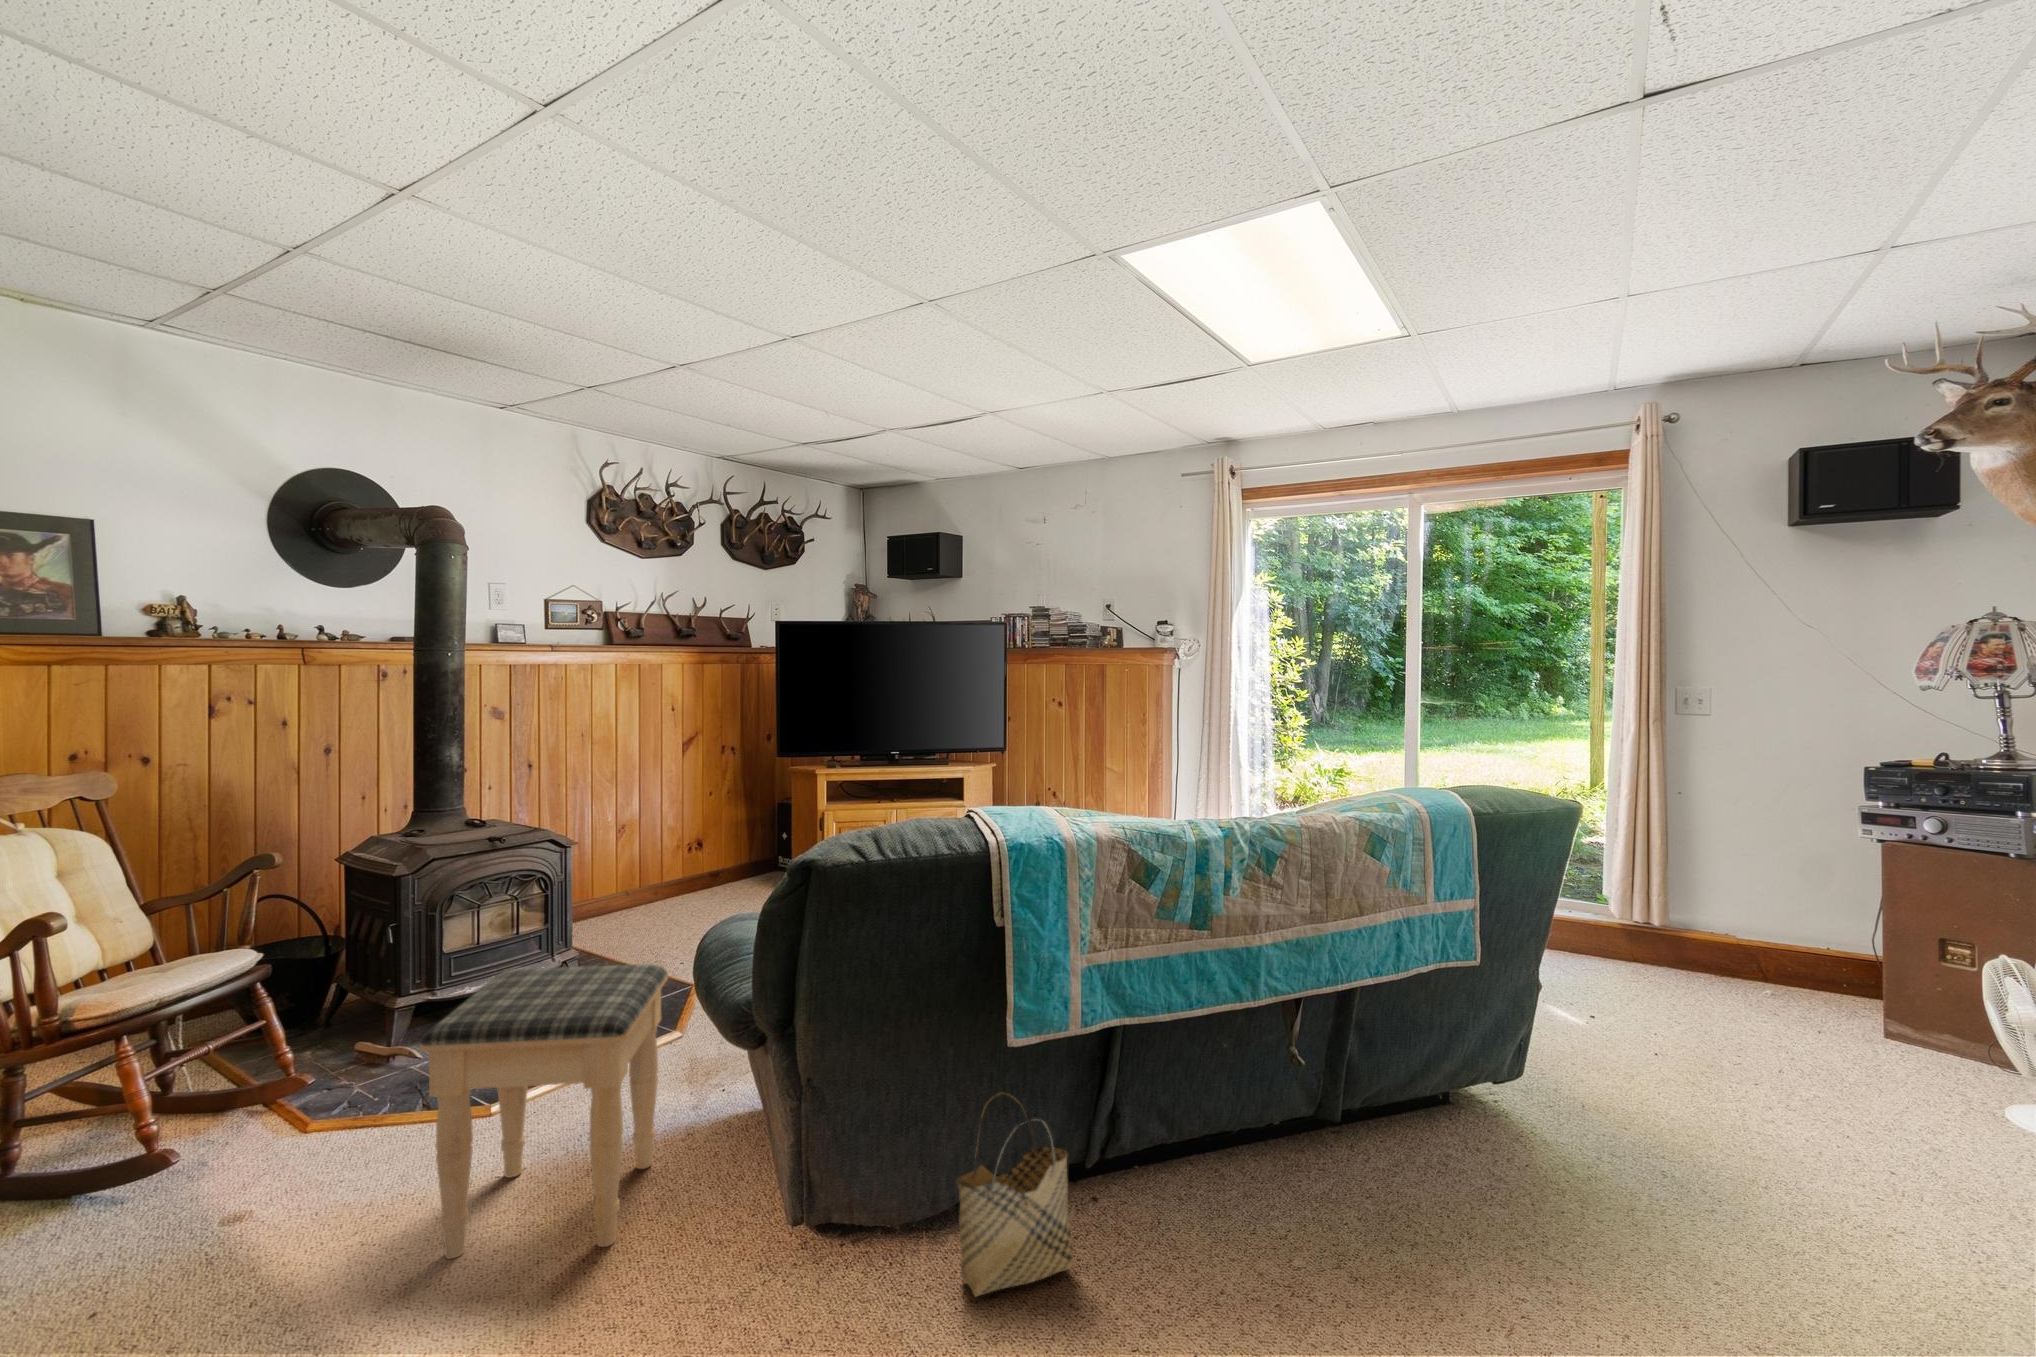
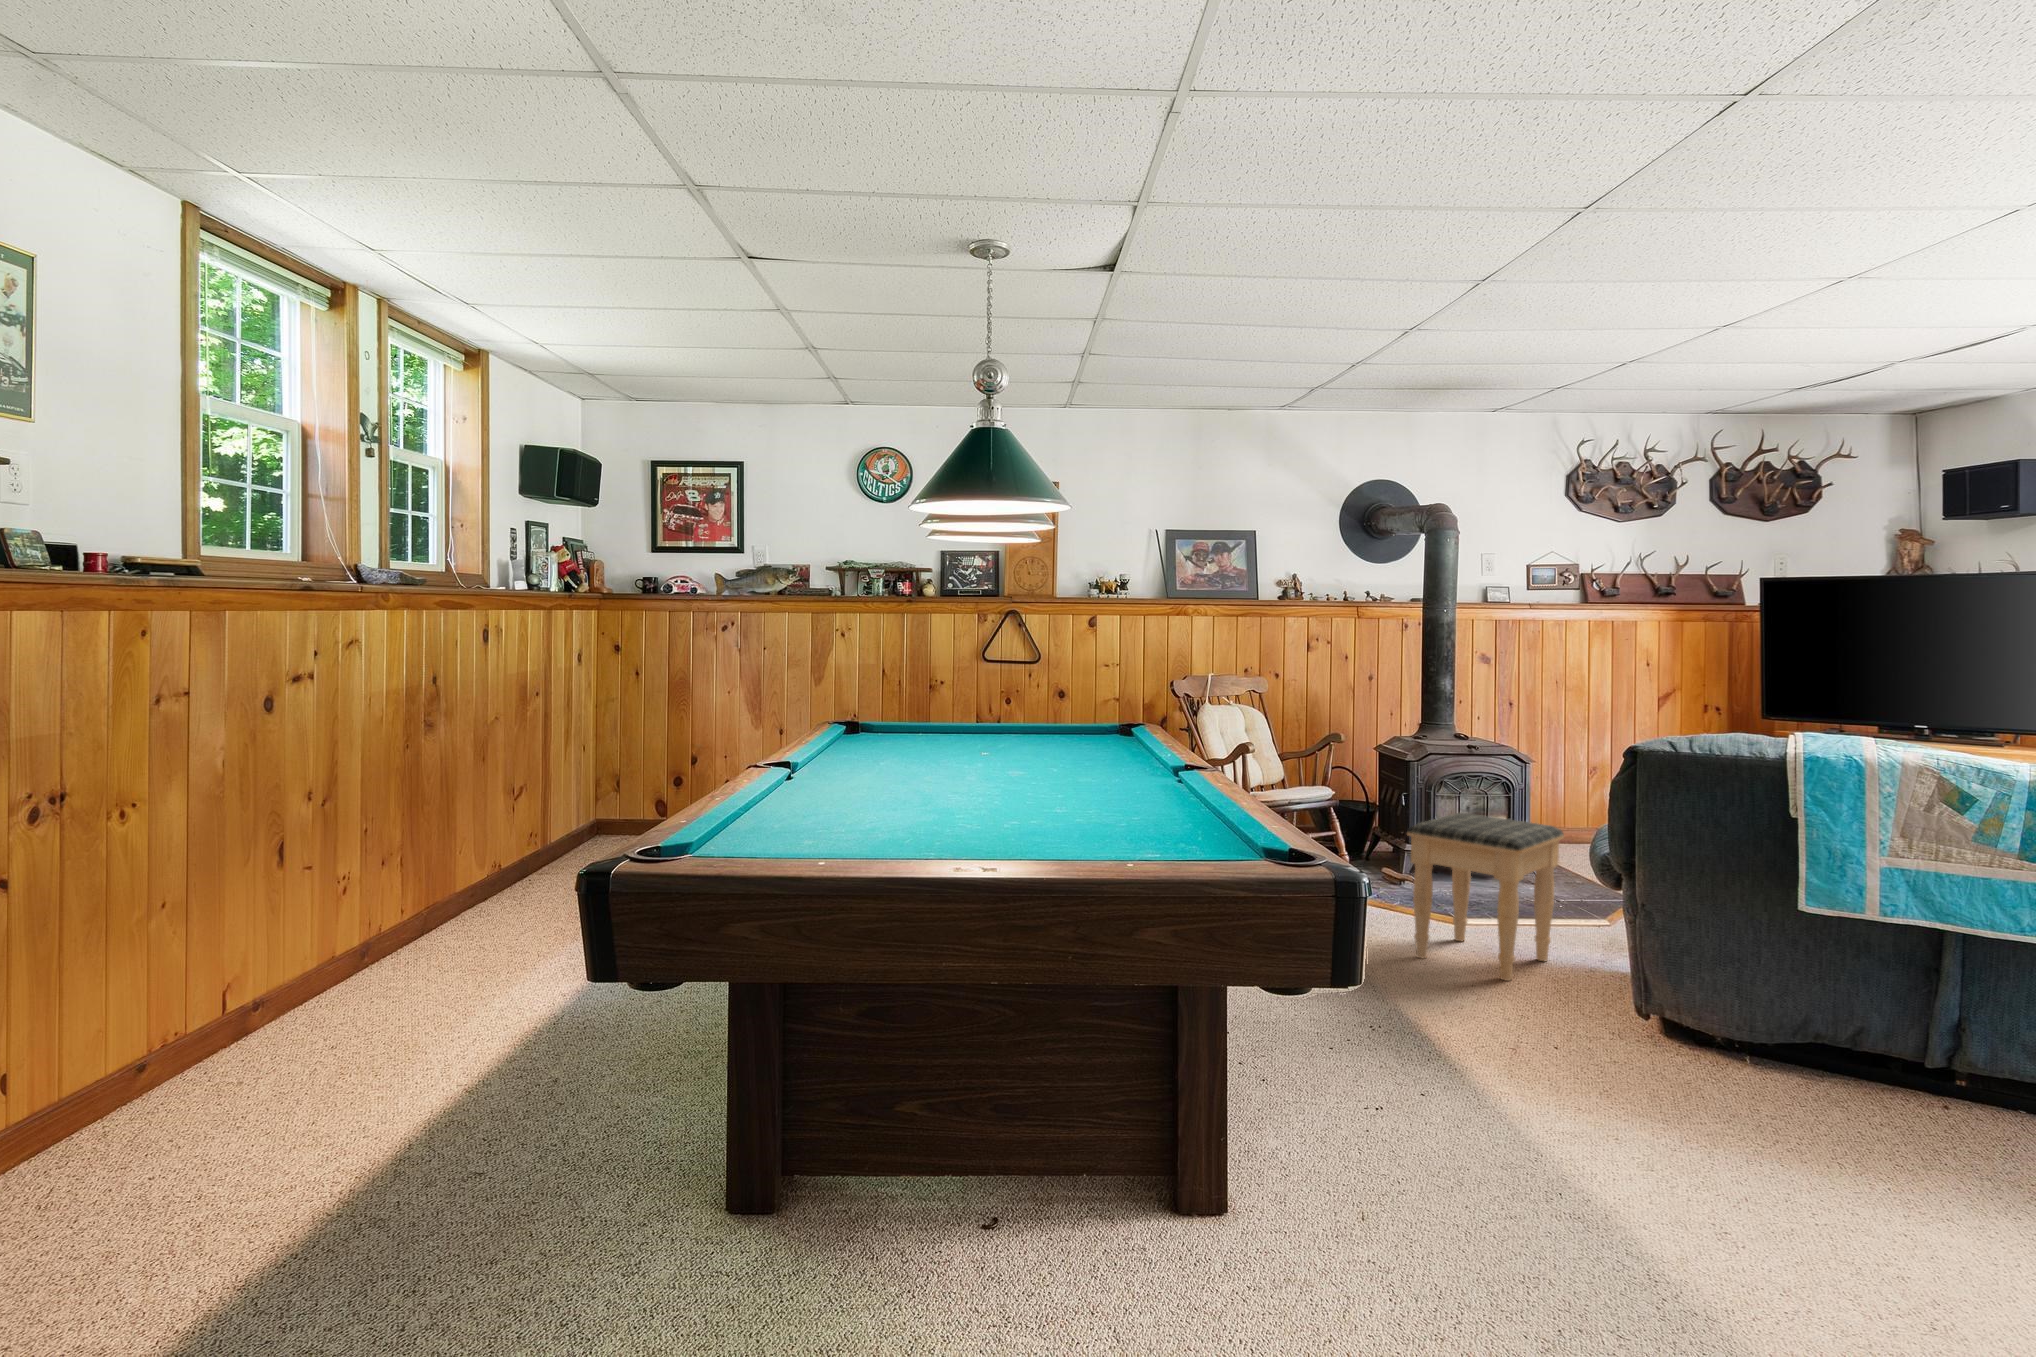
woven basket: present [957,1092,1073,1297] -> none [1741,948,1858,1092]

